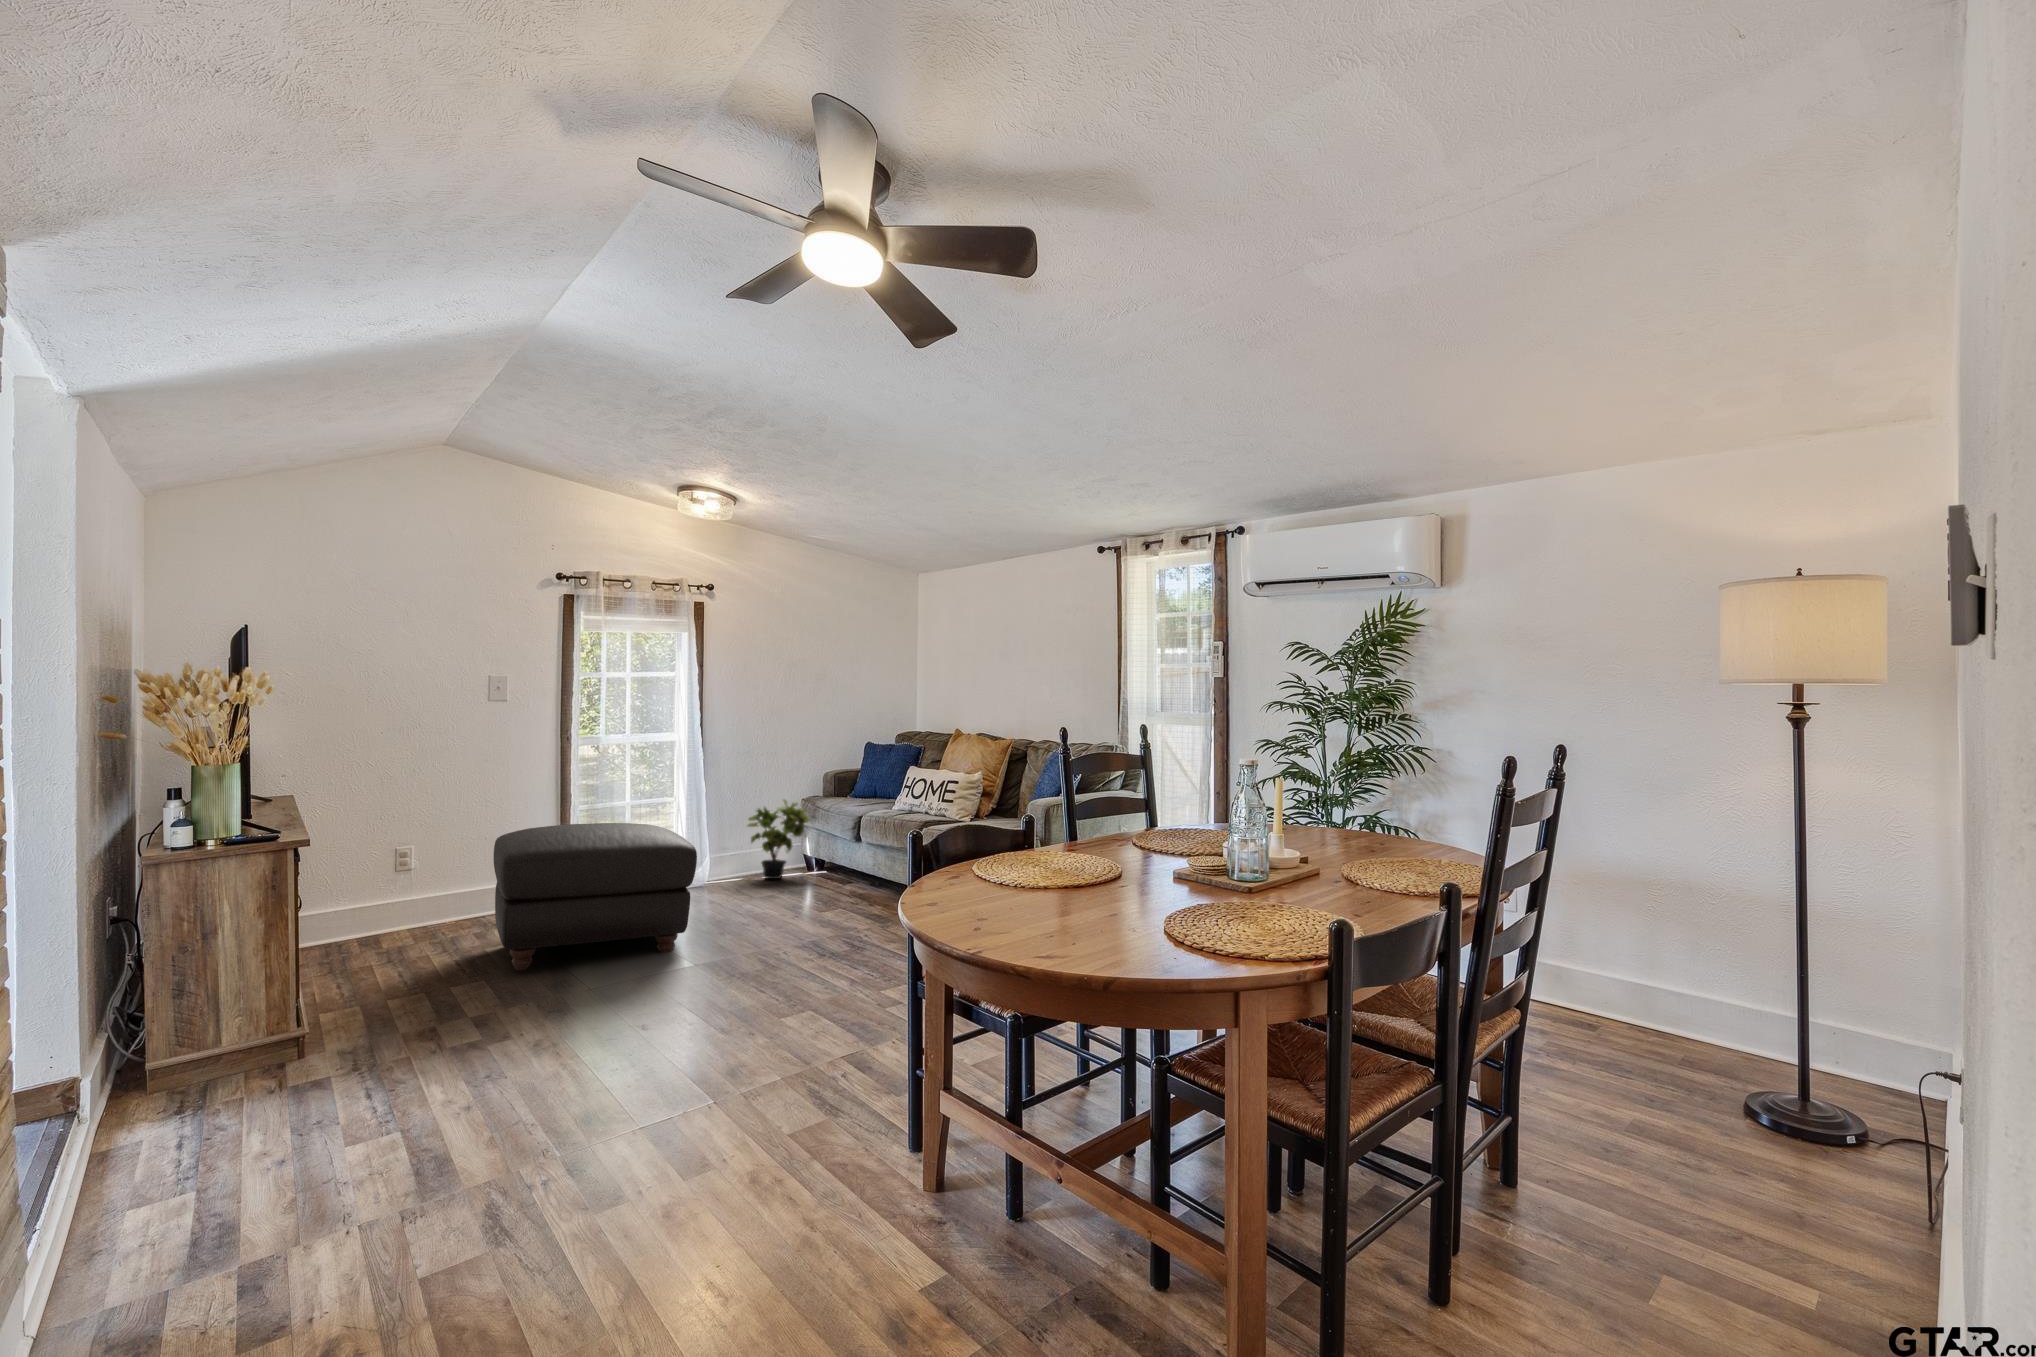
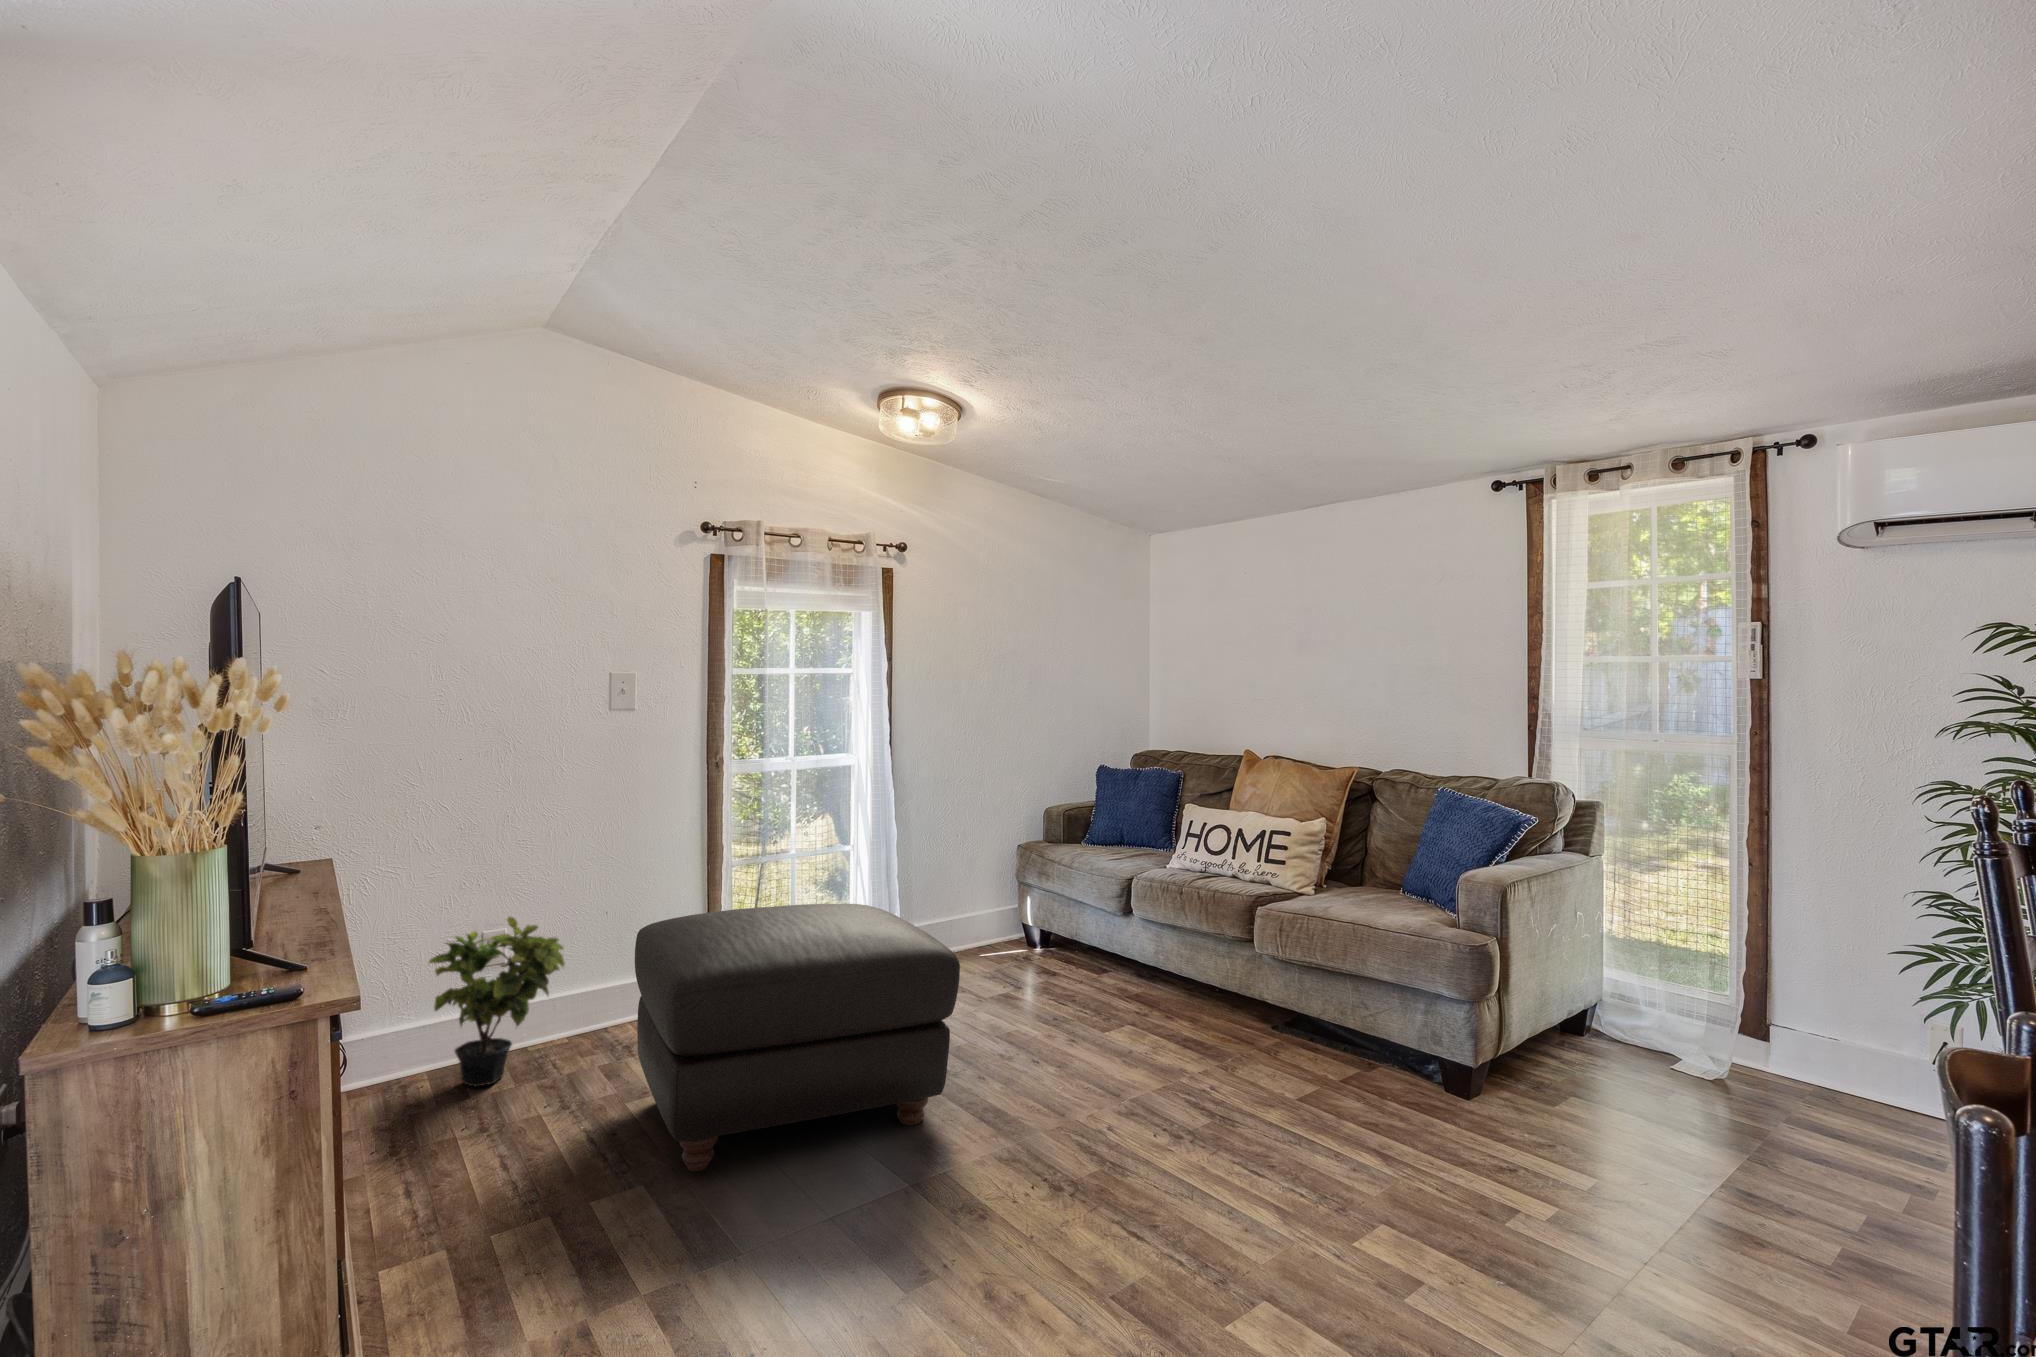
potted plant: present [748,799,810,879] -> present [429,917,565,1087]

